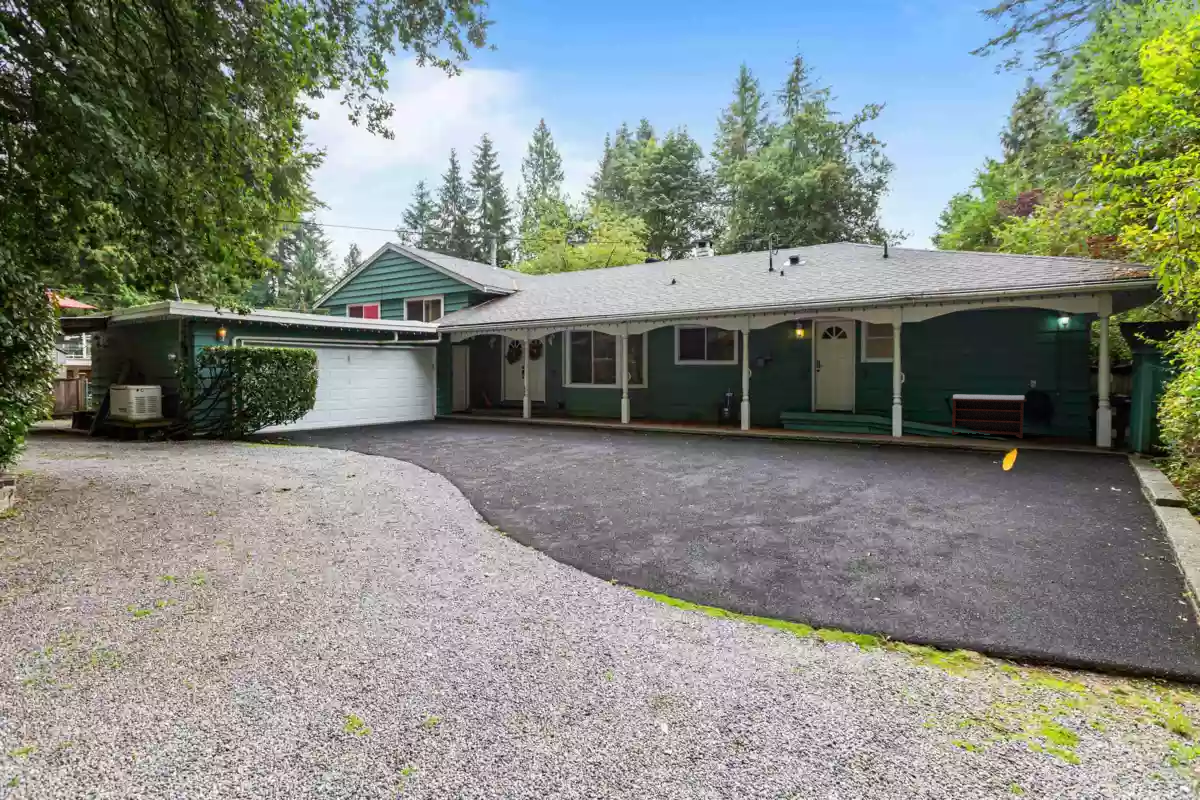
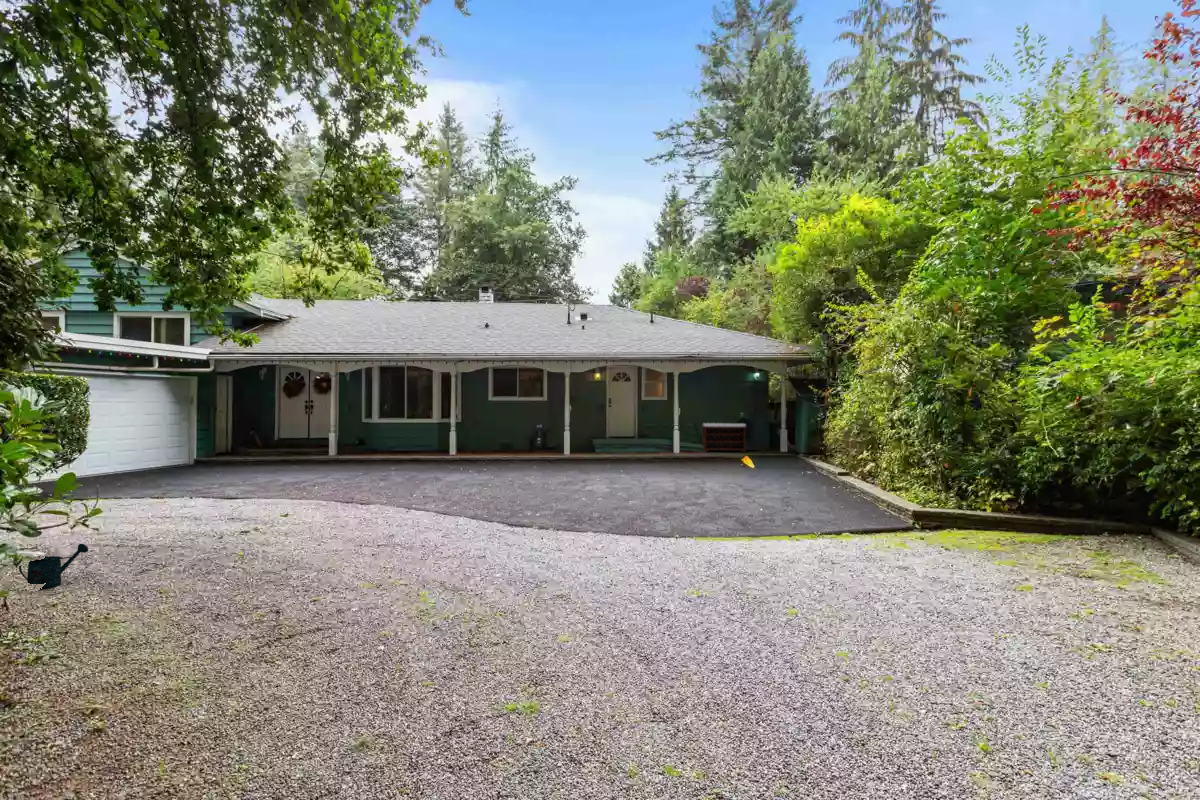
watering can: none [18,481,82,516] -> present [19,544,88,590]

